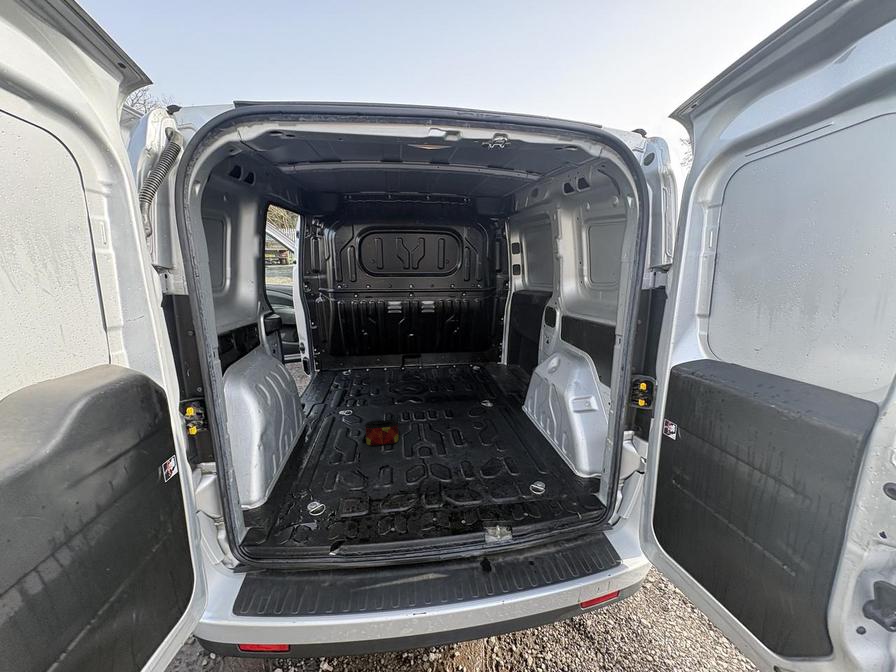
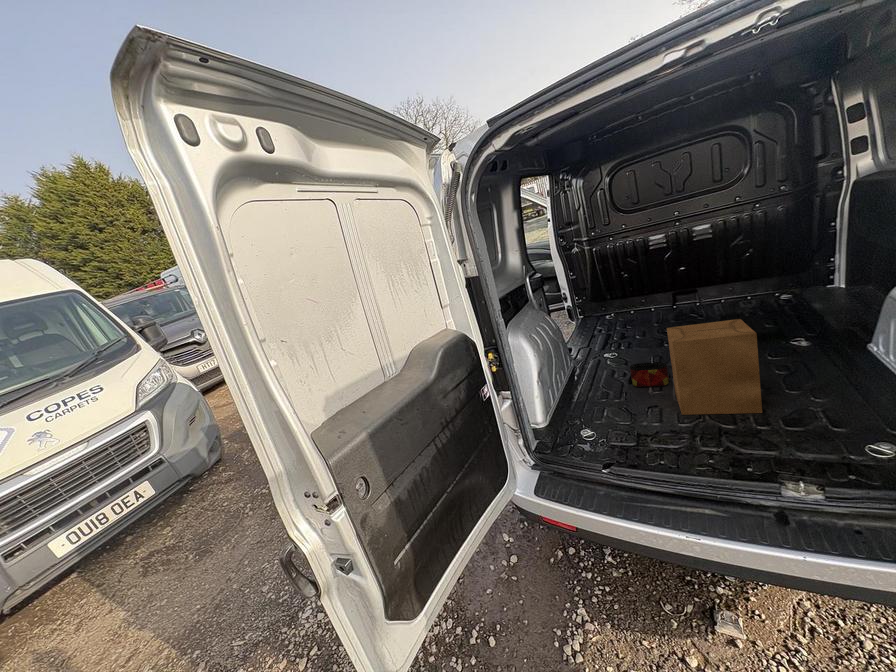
cardboard box: none [402,382,468,472] -> present [667,319,762,415]

